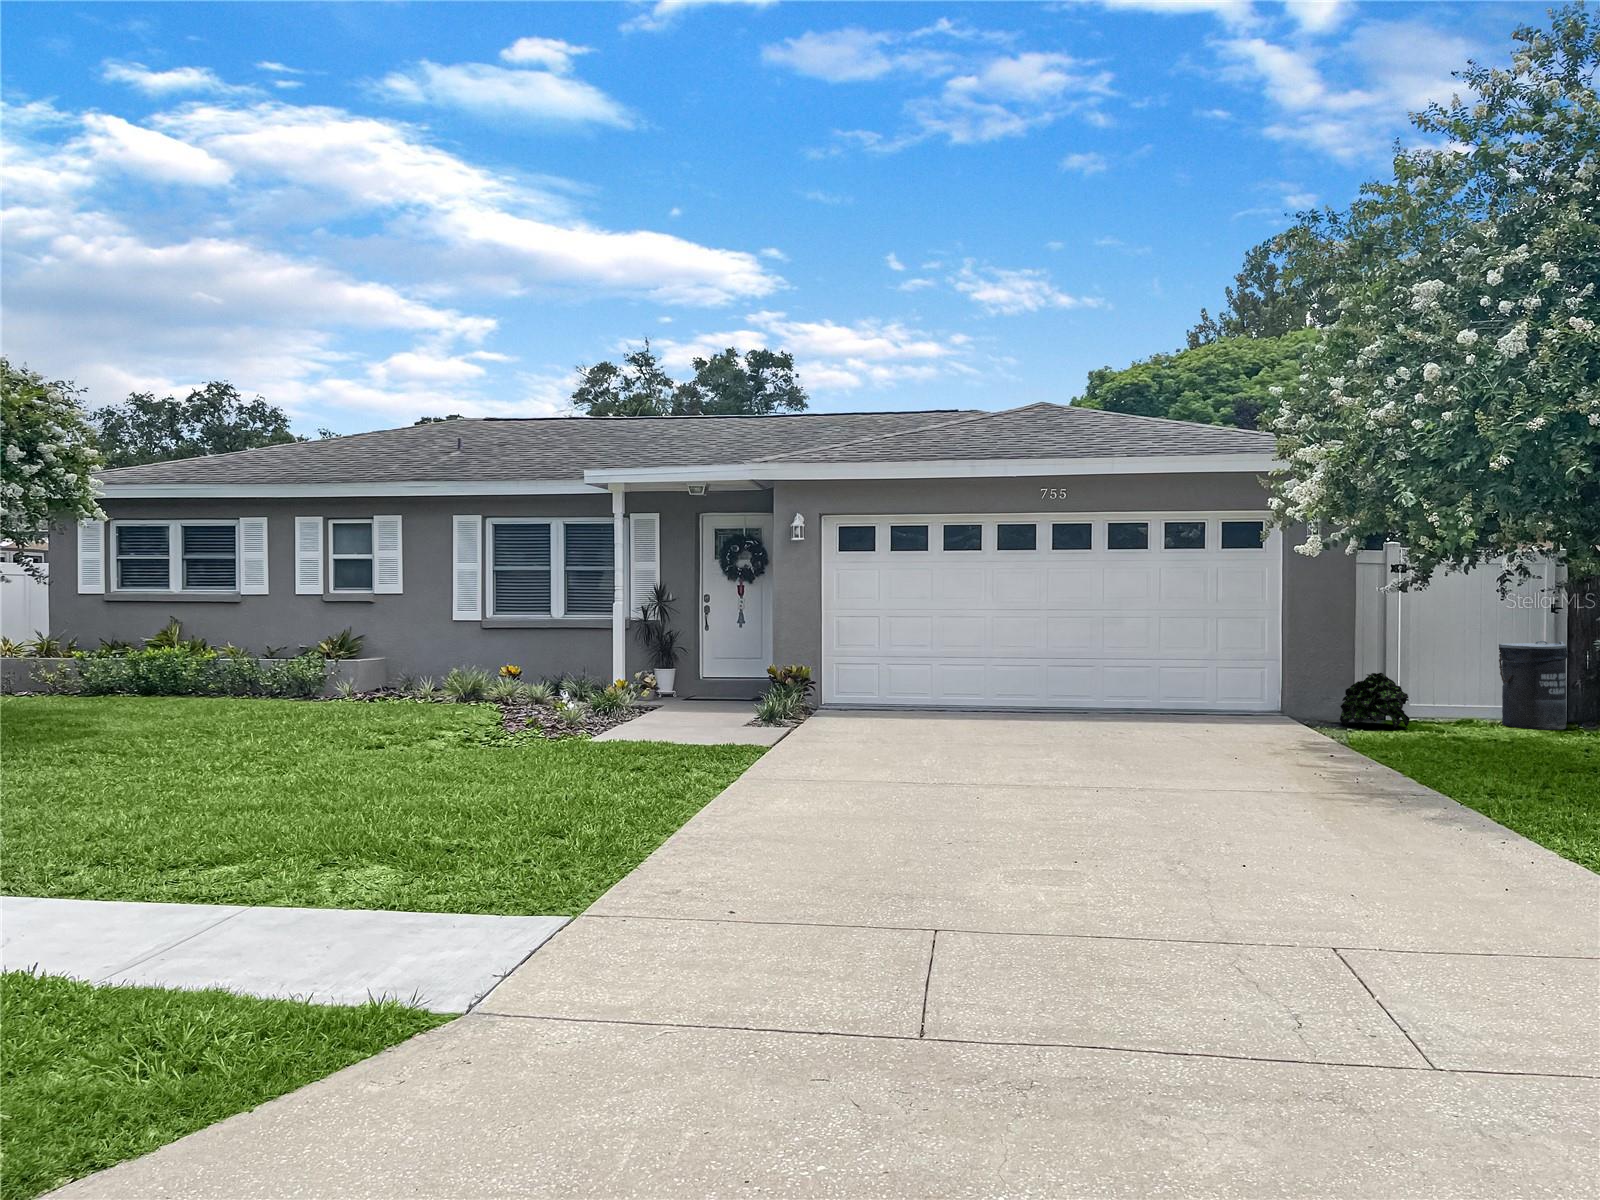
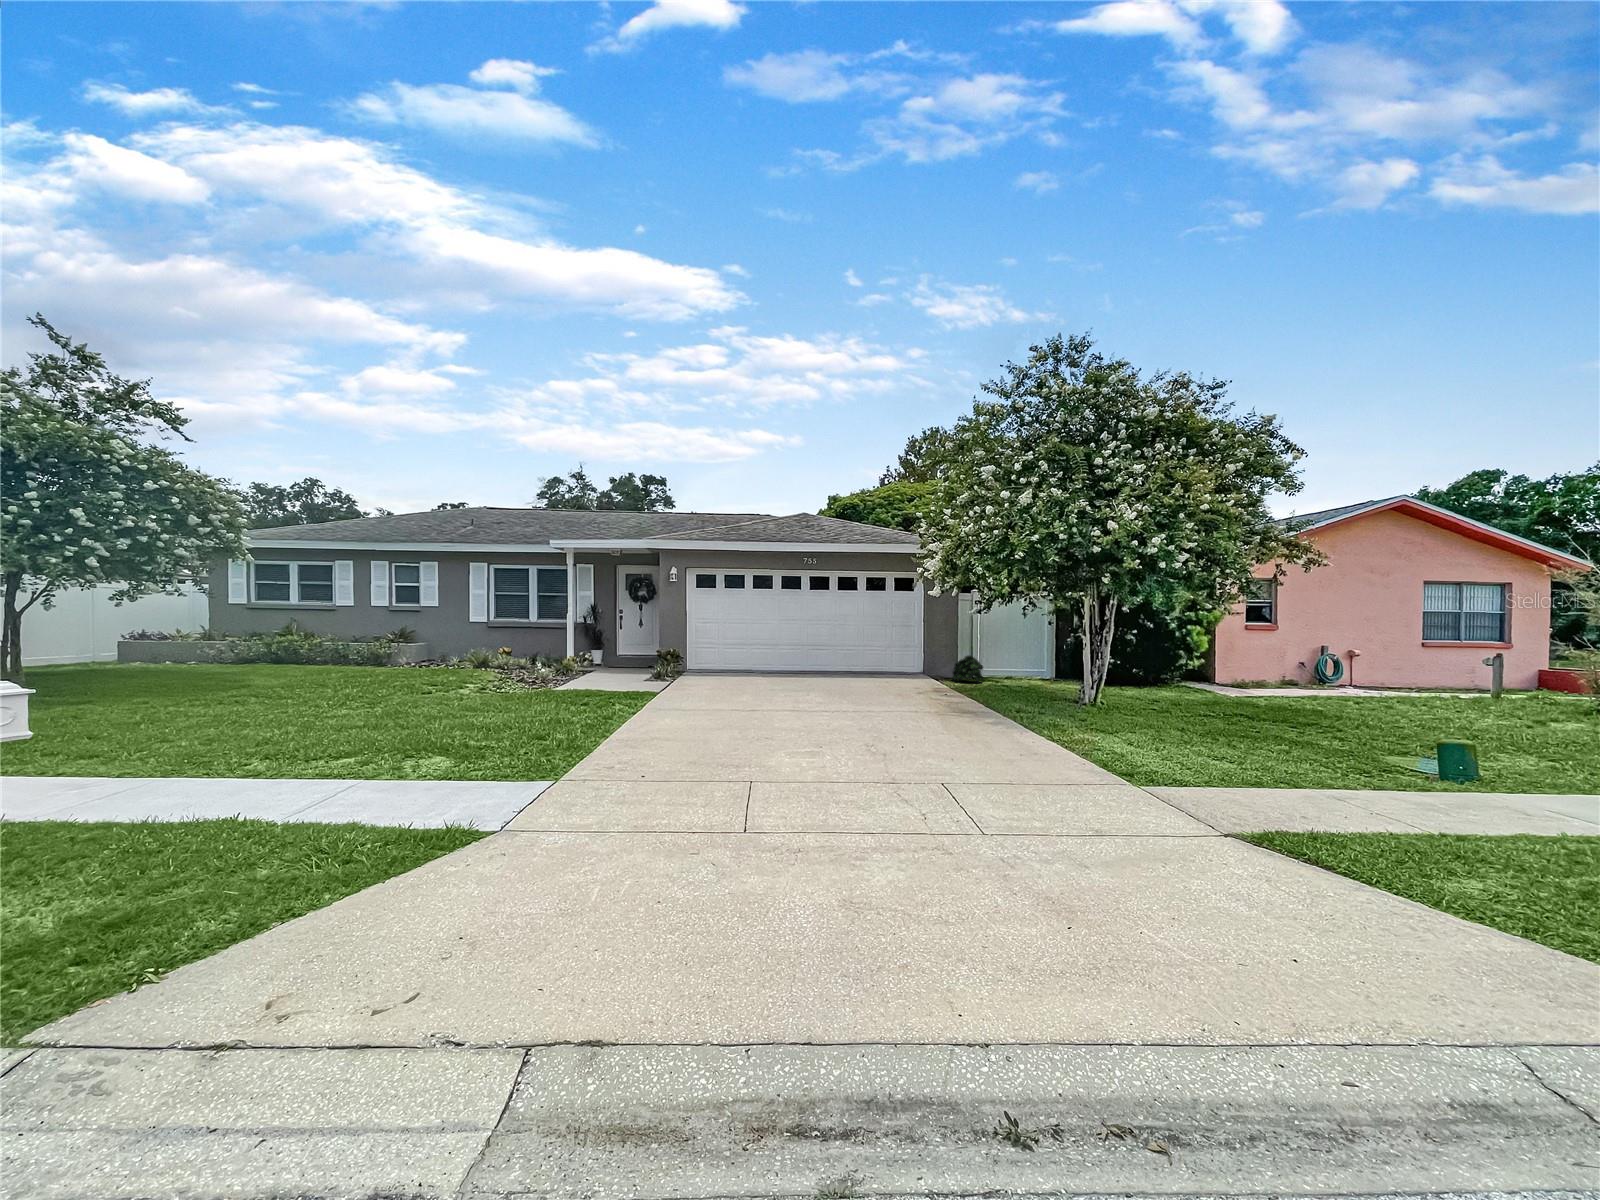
trash can: present [1499,641,1568,729] -> none [1025,640,1056,683]

